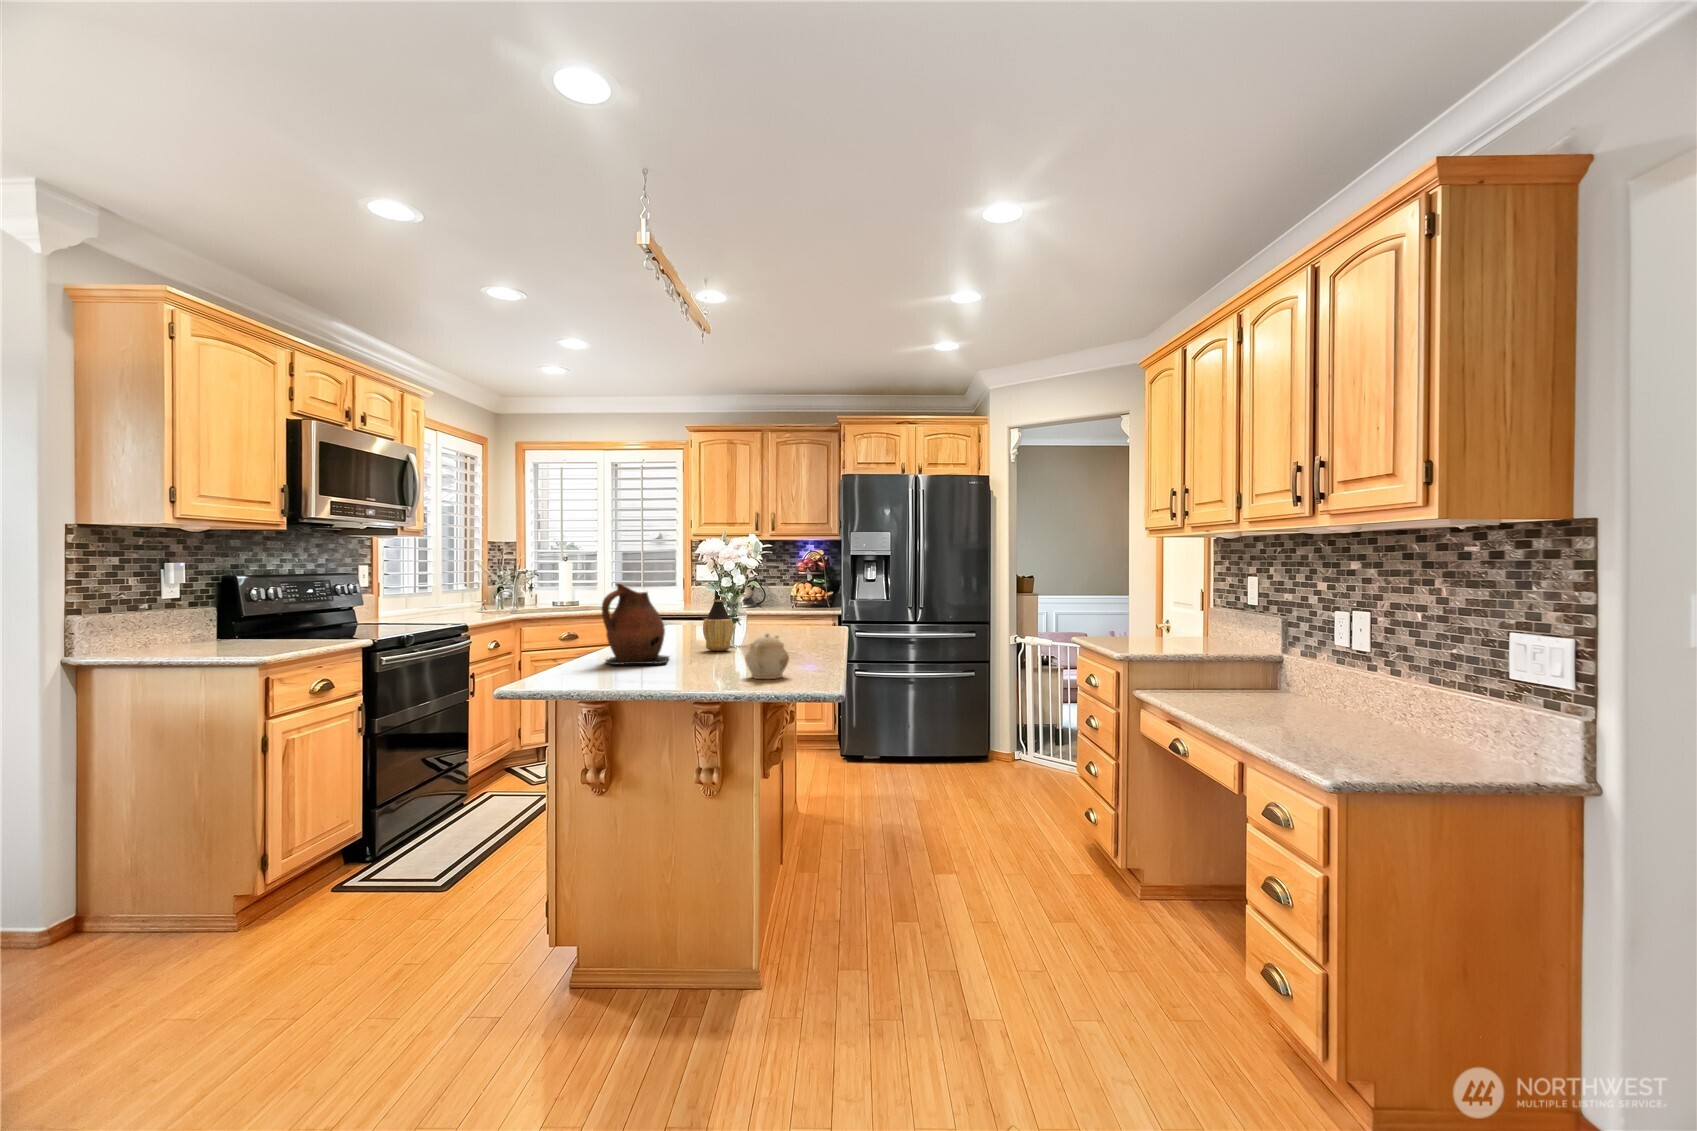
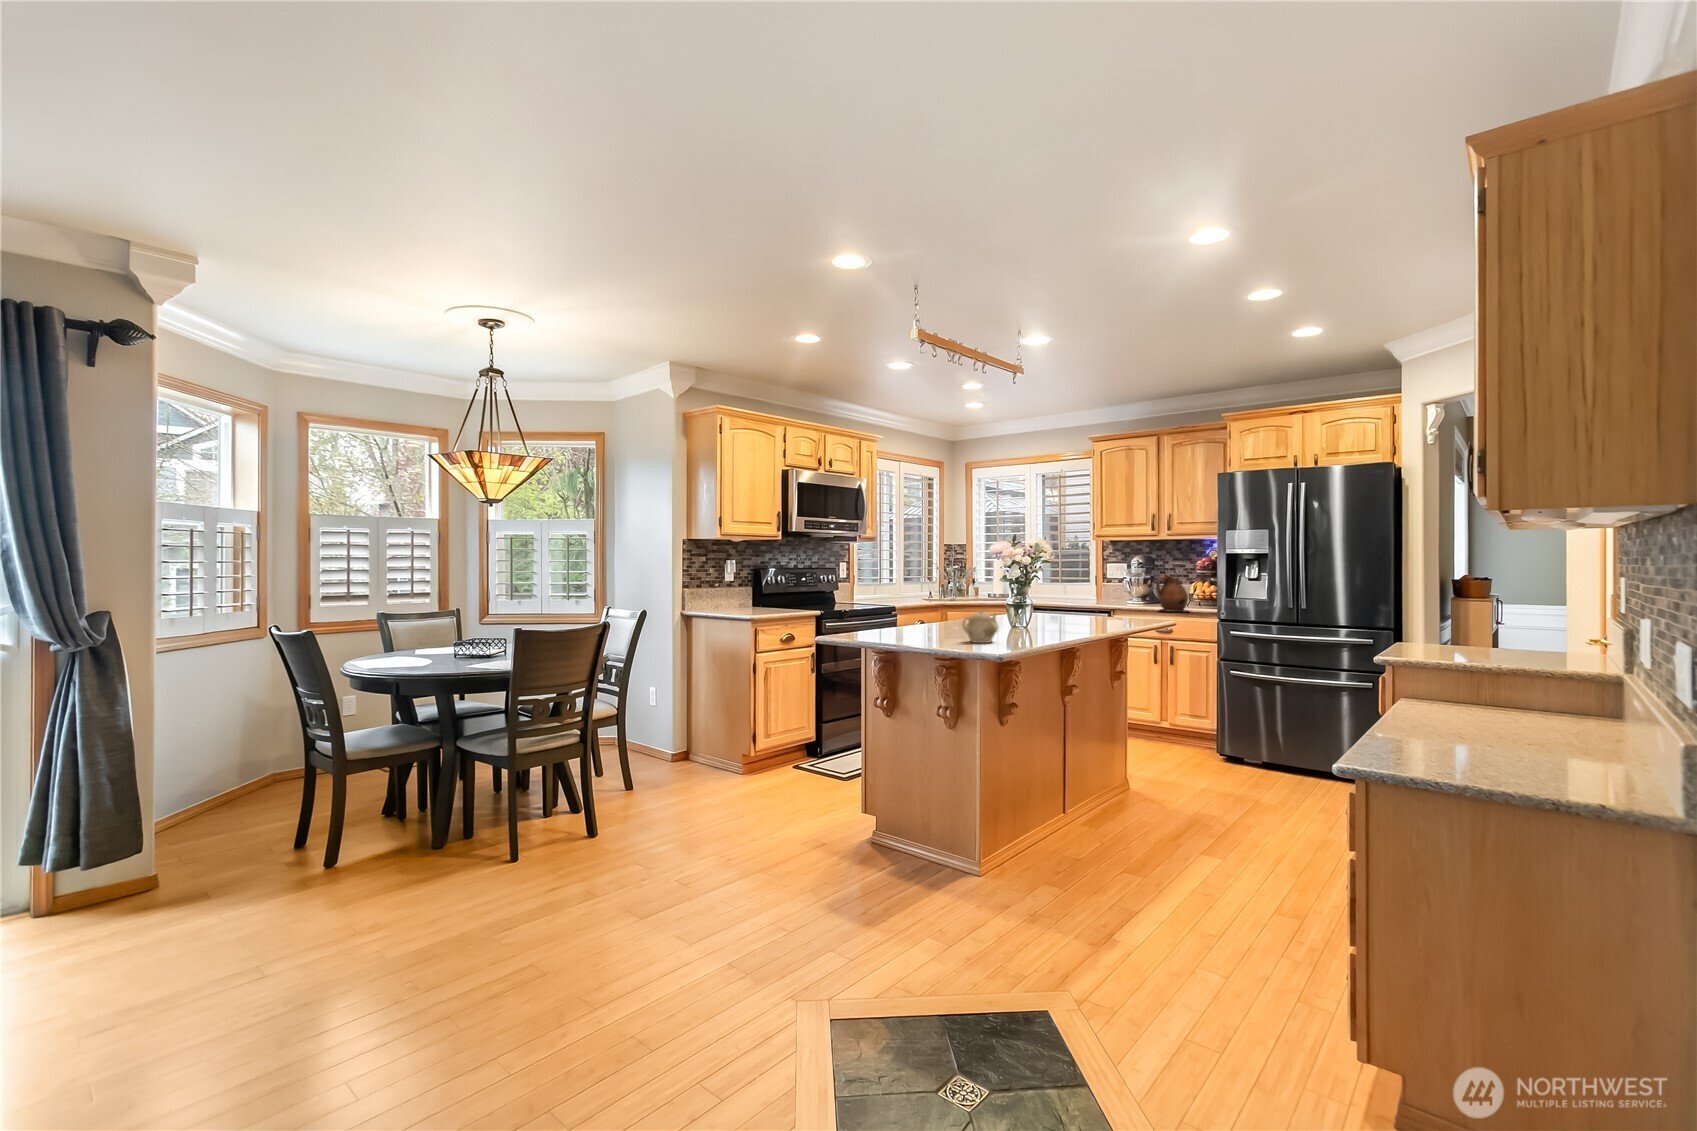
ceramic pitcher: present [602,583,669,664] -> present [1156,573,1188,612]
wine bottle: present [703,590,733,651] -> none [997,571,1021,628]

